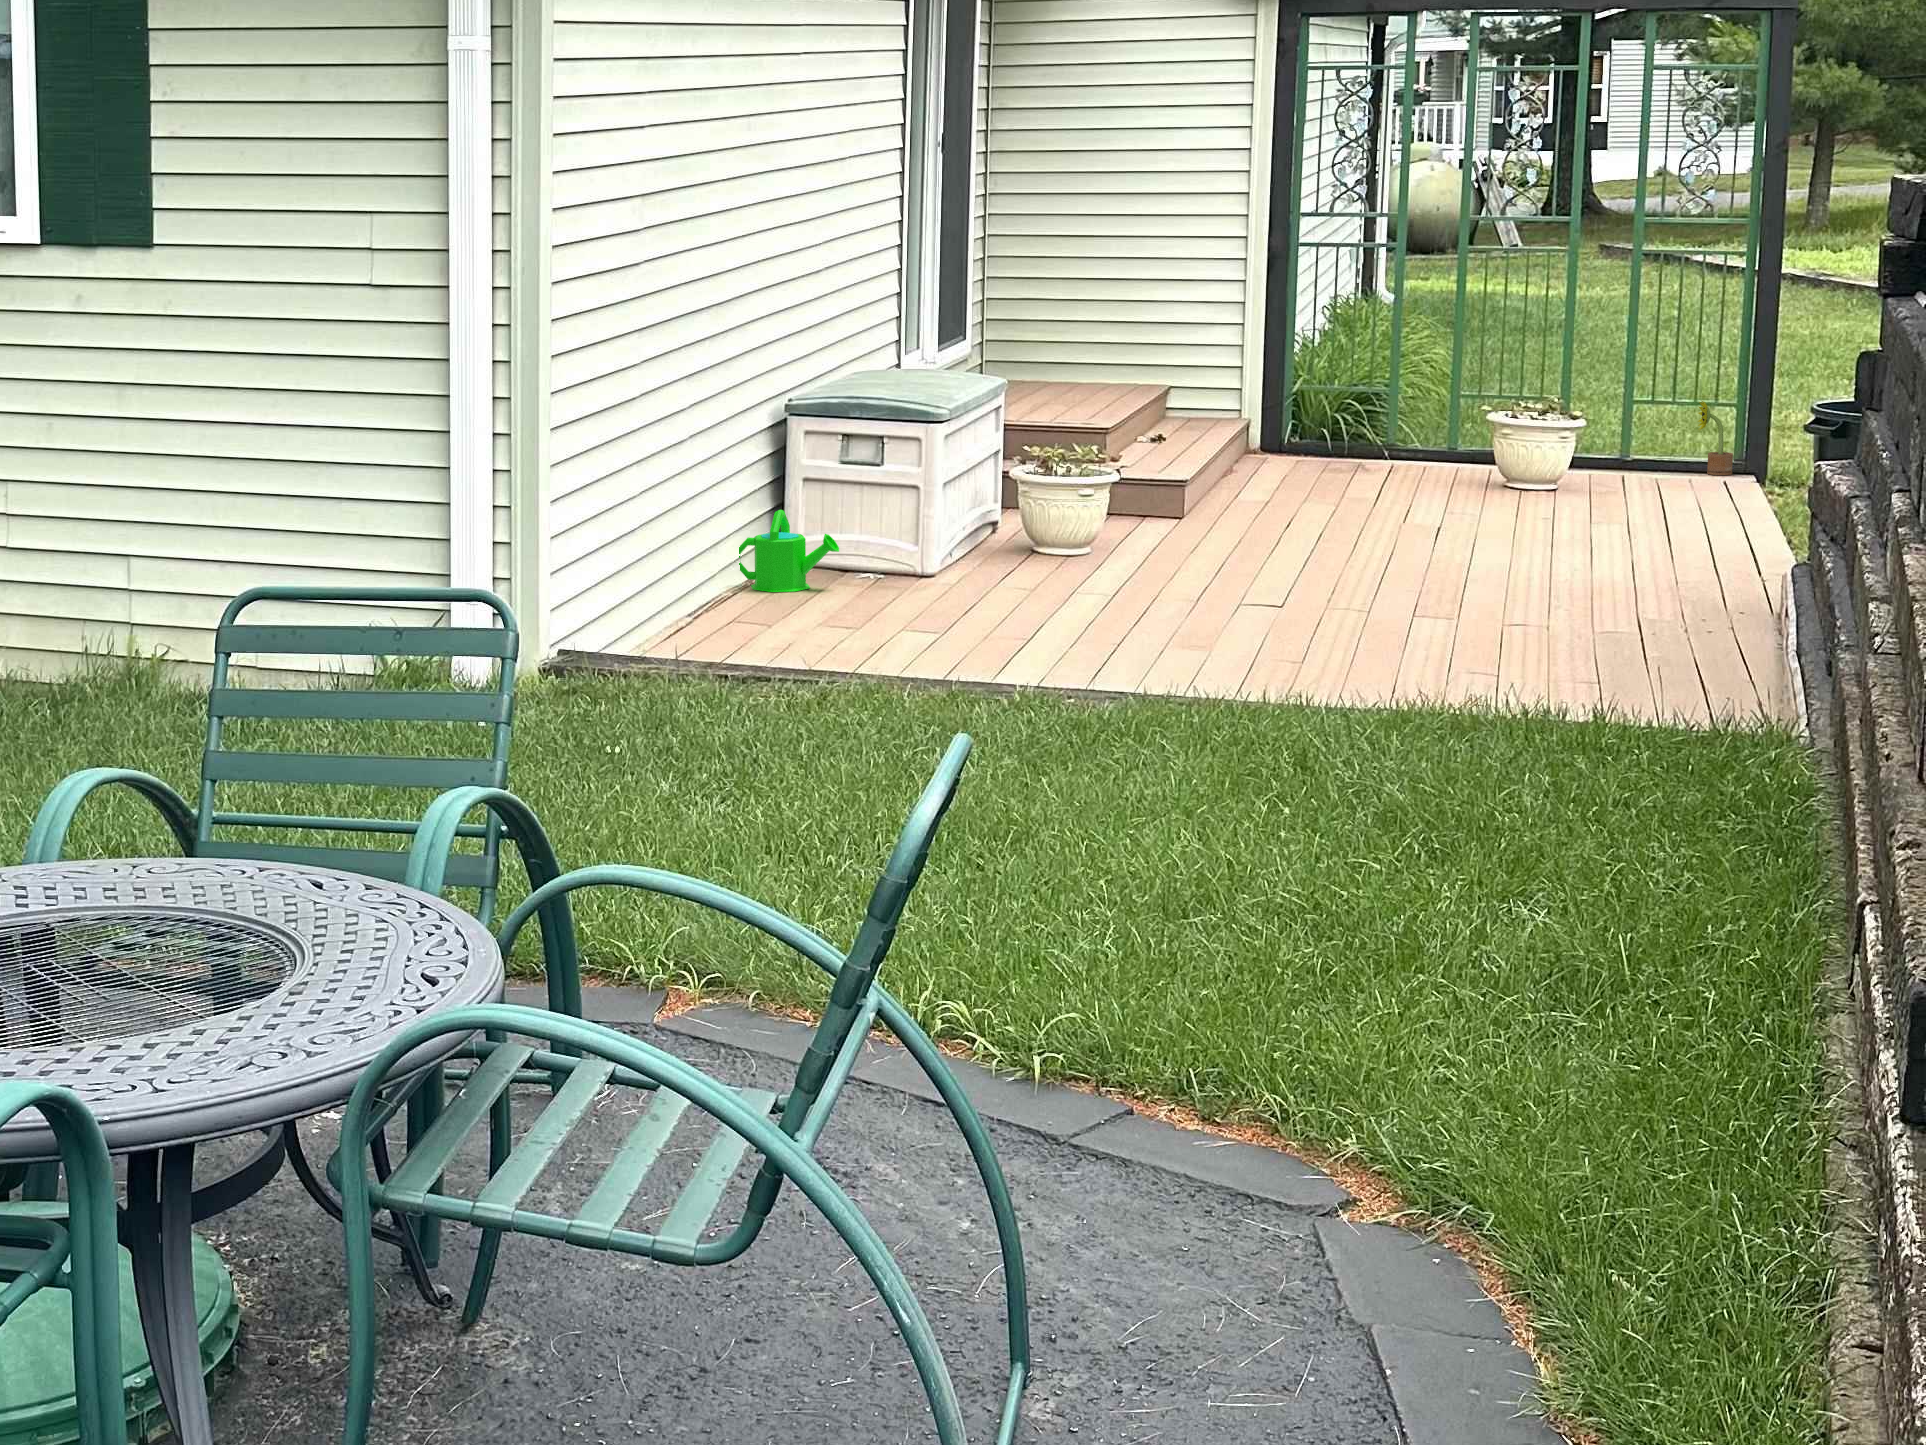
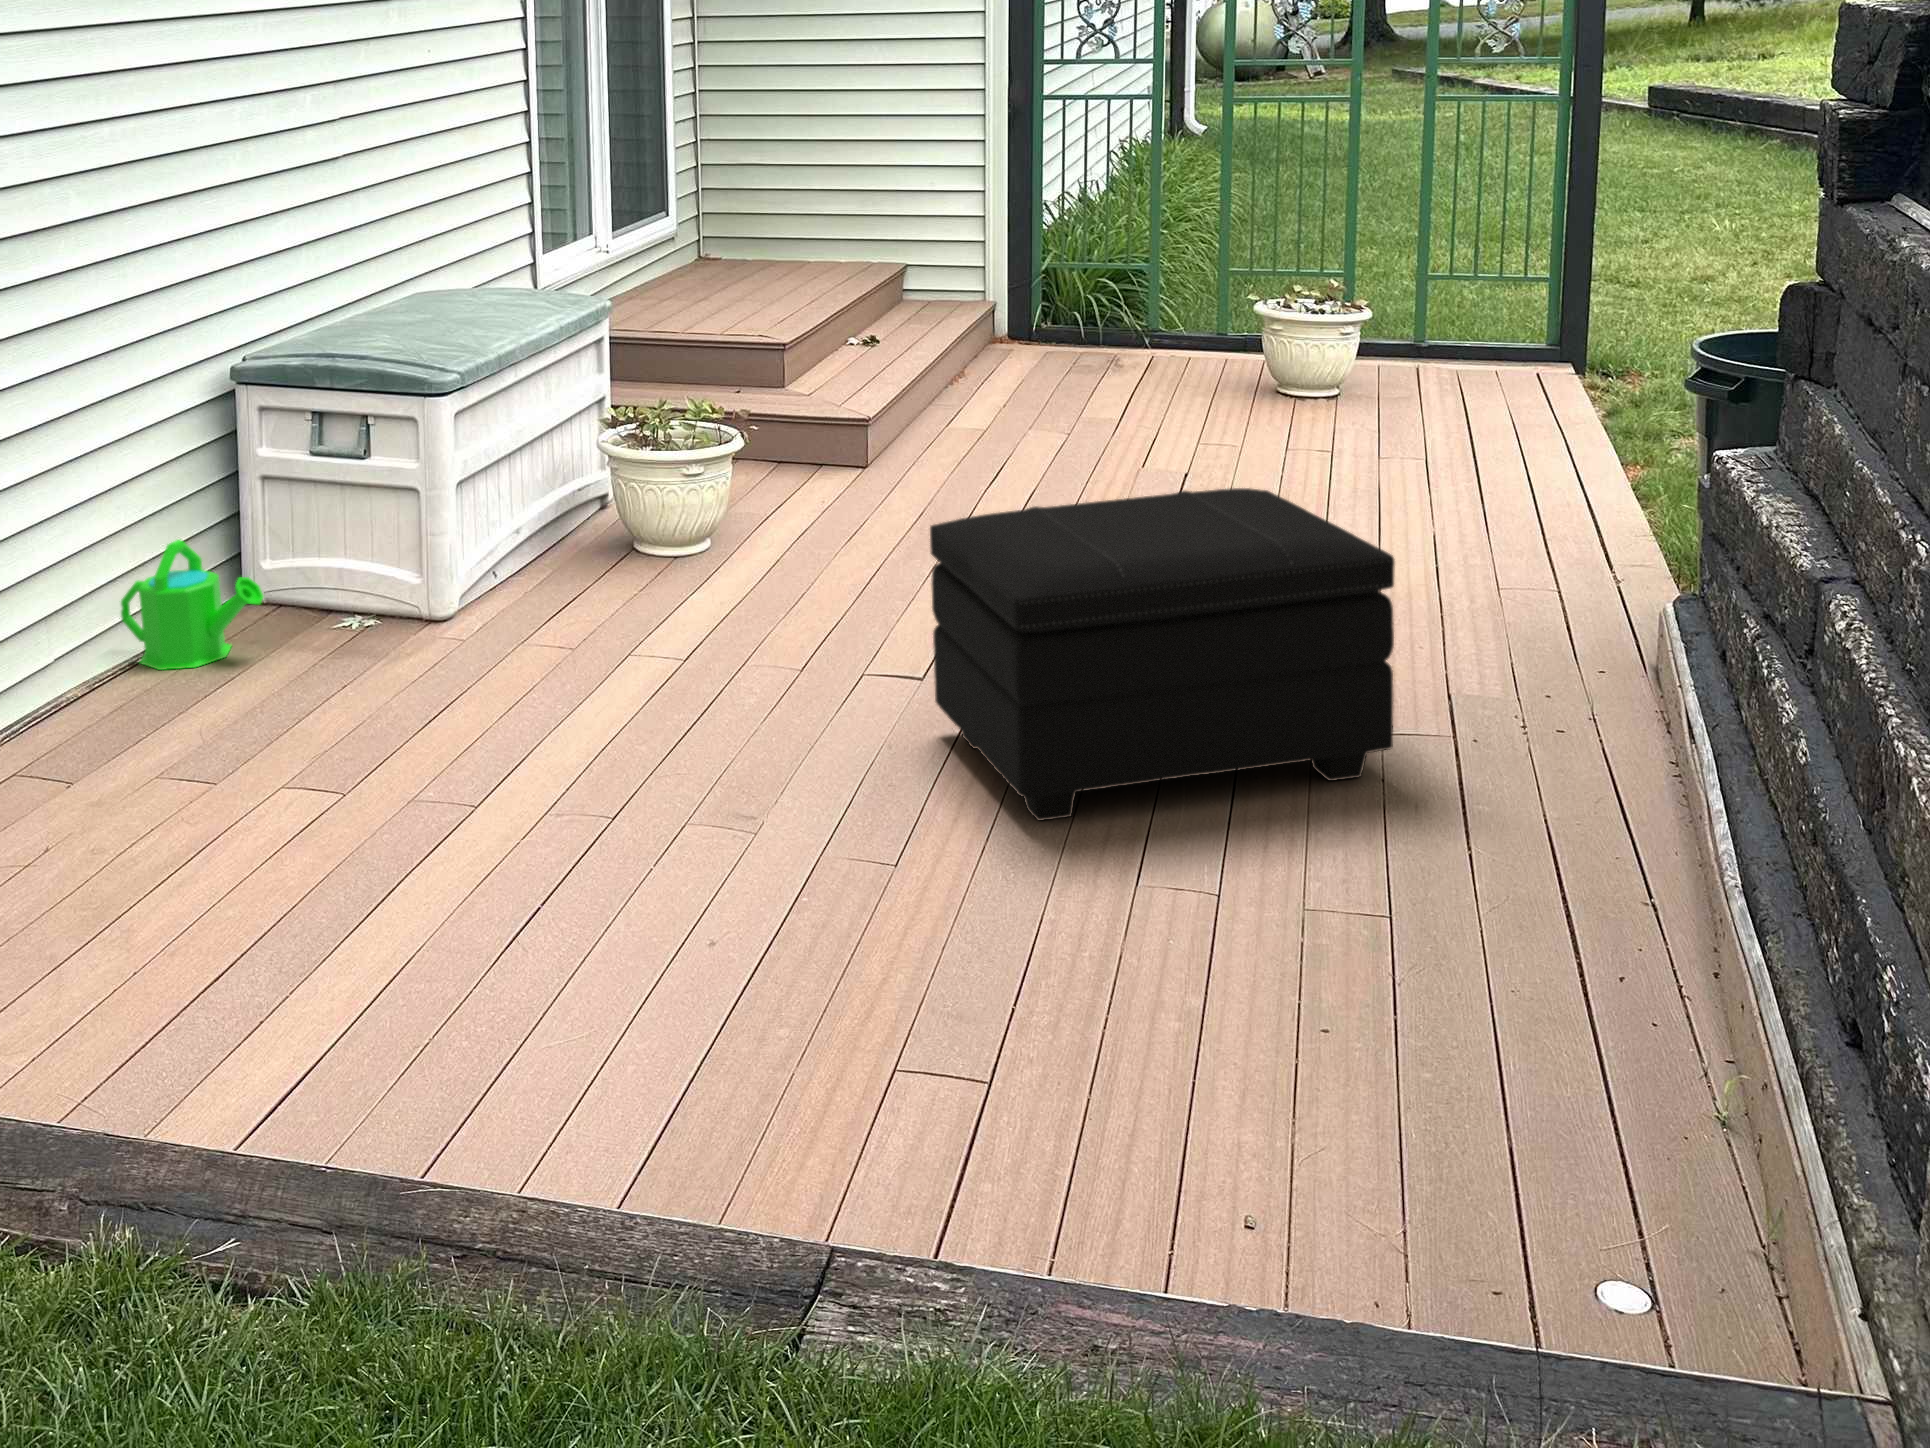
decorative plant: present [1698,400,1733,475] -> none [1504,273,1548,367]
footstool: none [1316,472,1613,643] -> present [930,488,1395,821]

